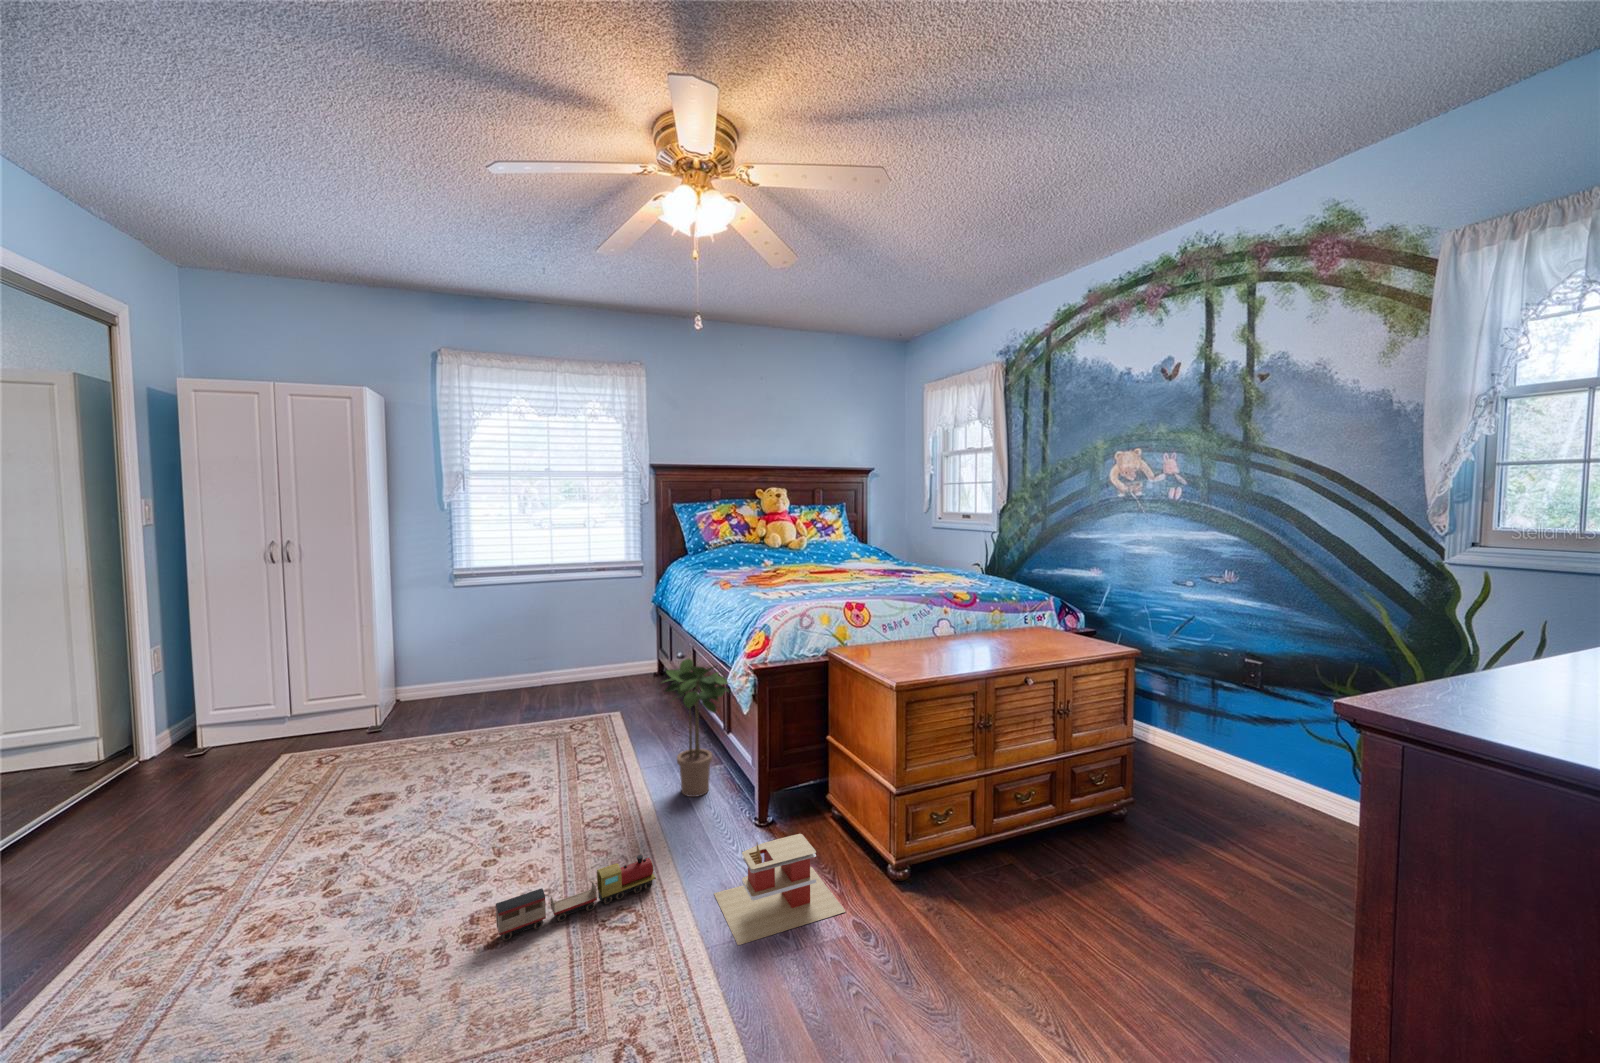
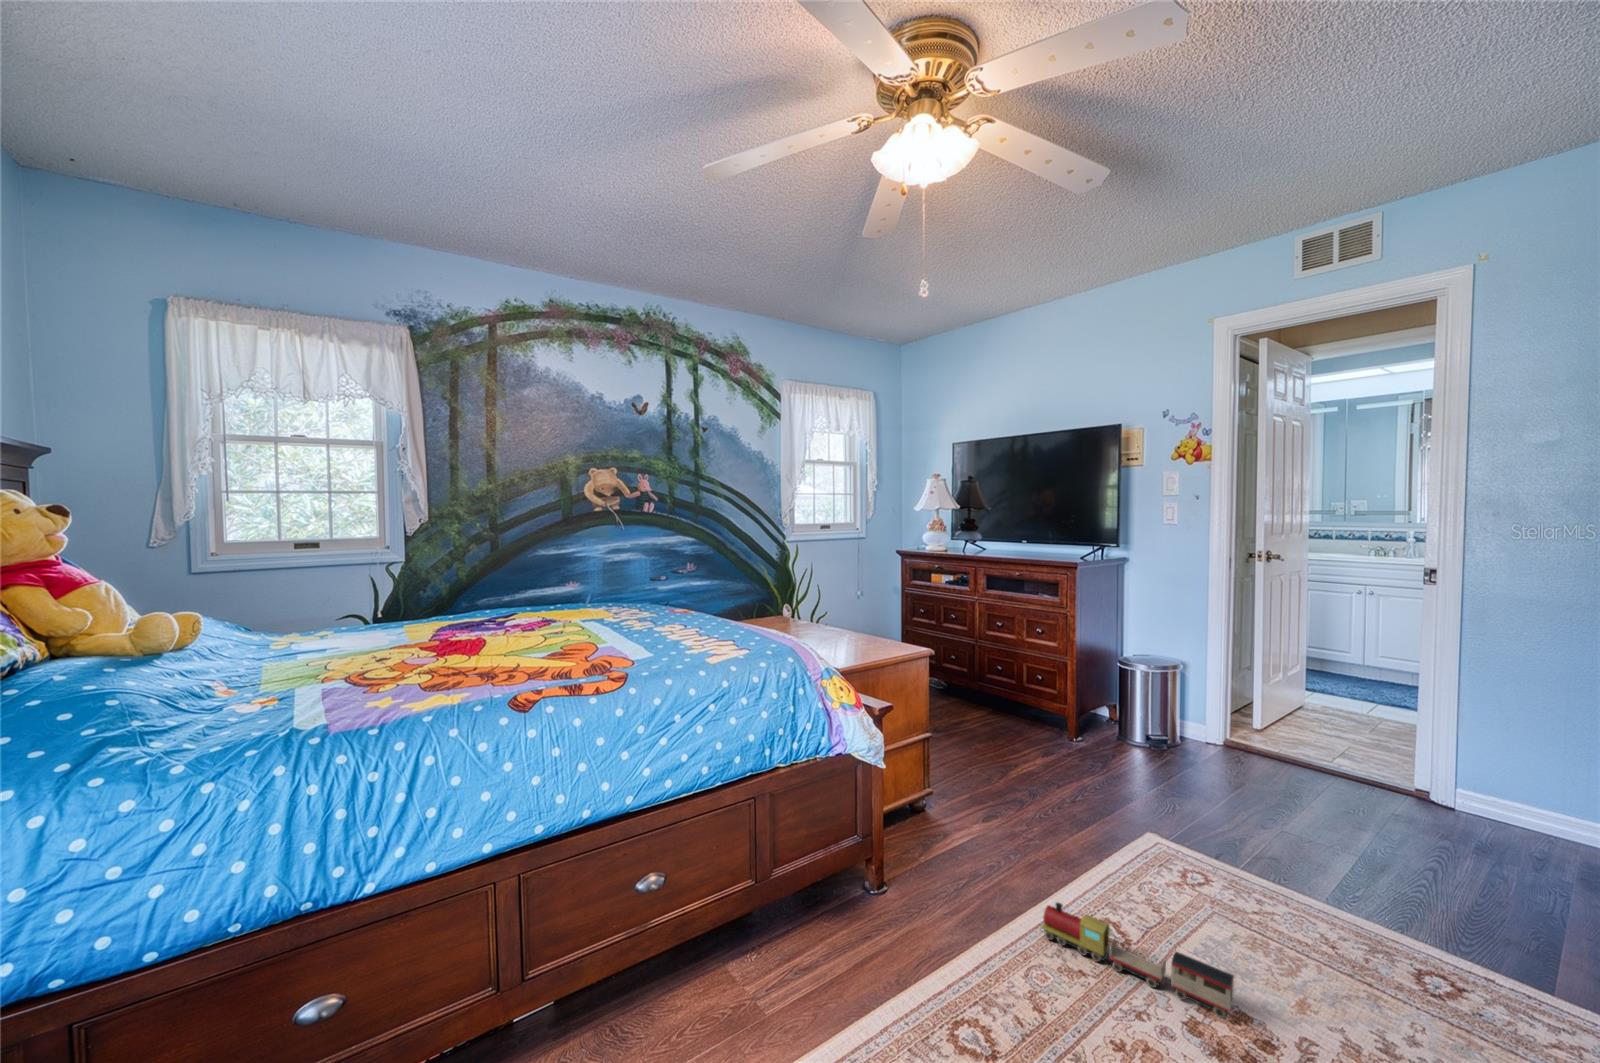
potted plant: present [664,658,730,797] -> none [778,745,890,985]
toy house: present [714,834,845,945] -> none [938,795,1061,890]

